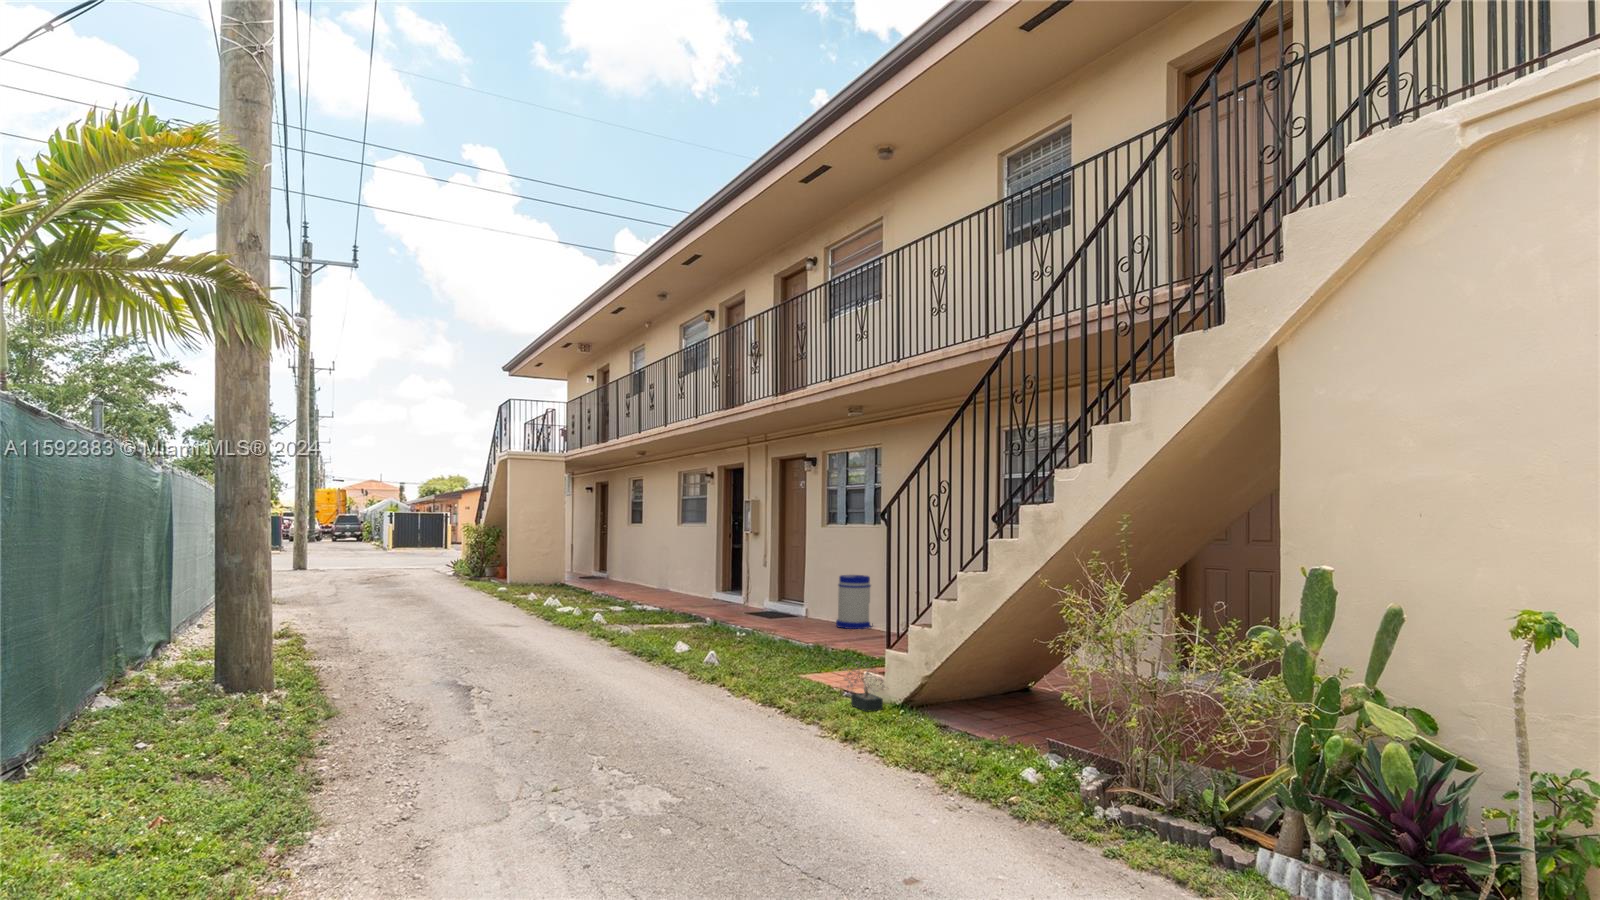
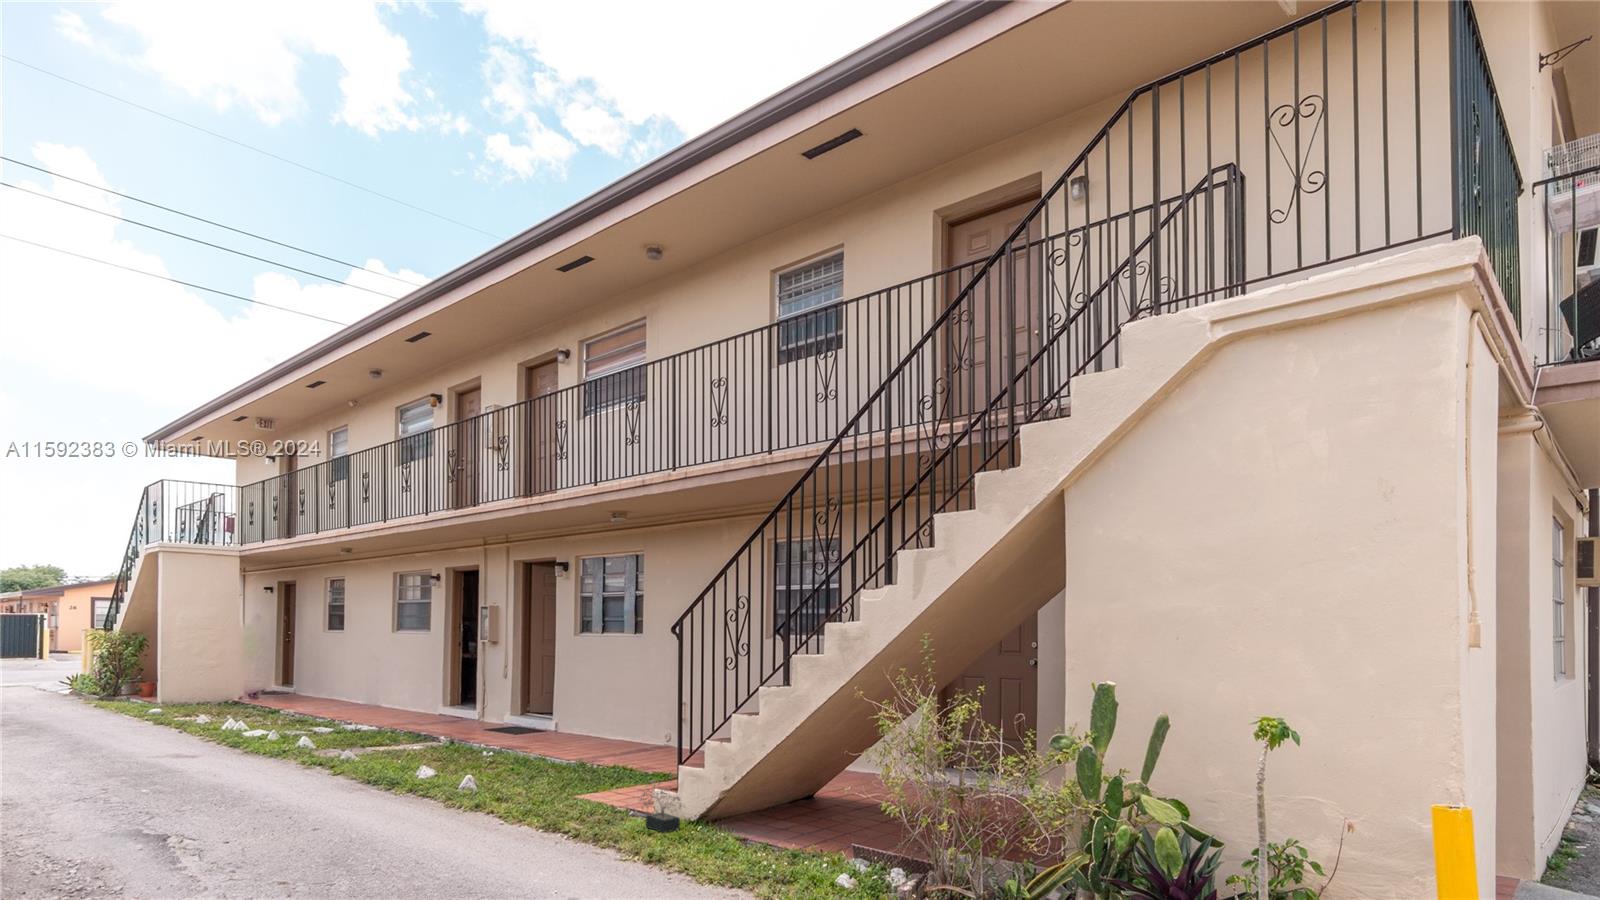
trash can: present [836,575,871,629] -> none [590,686,629,744]

